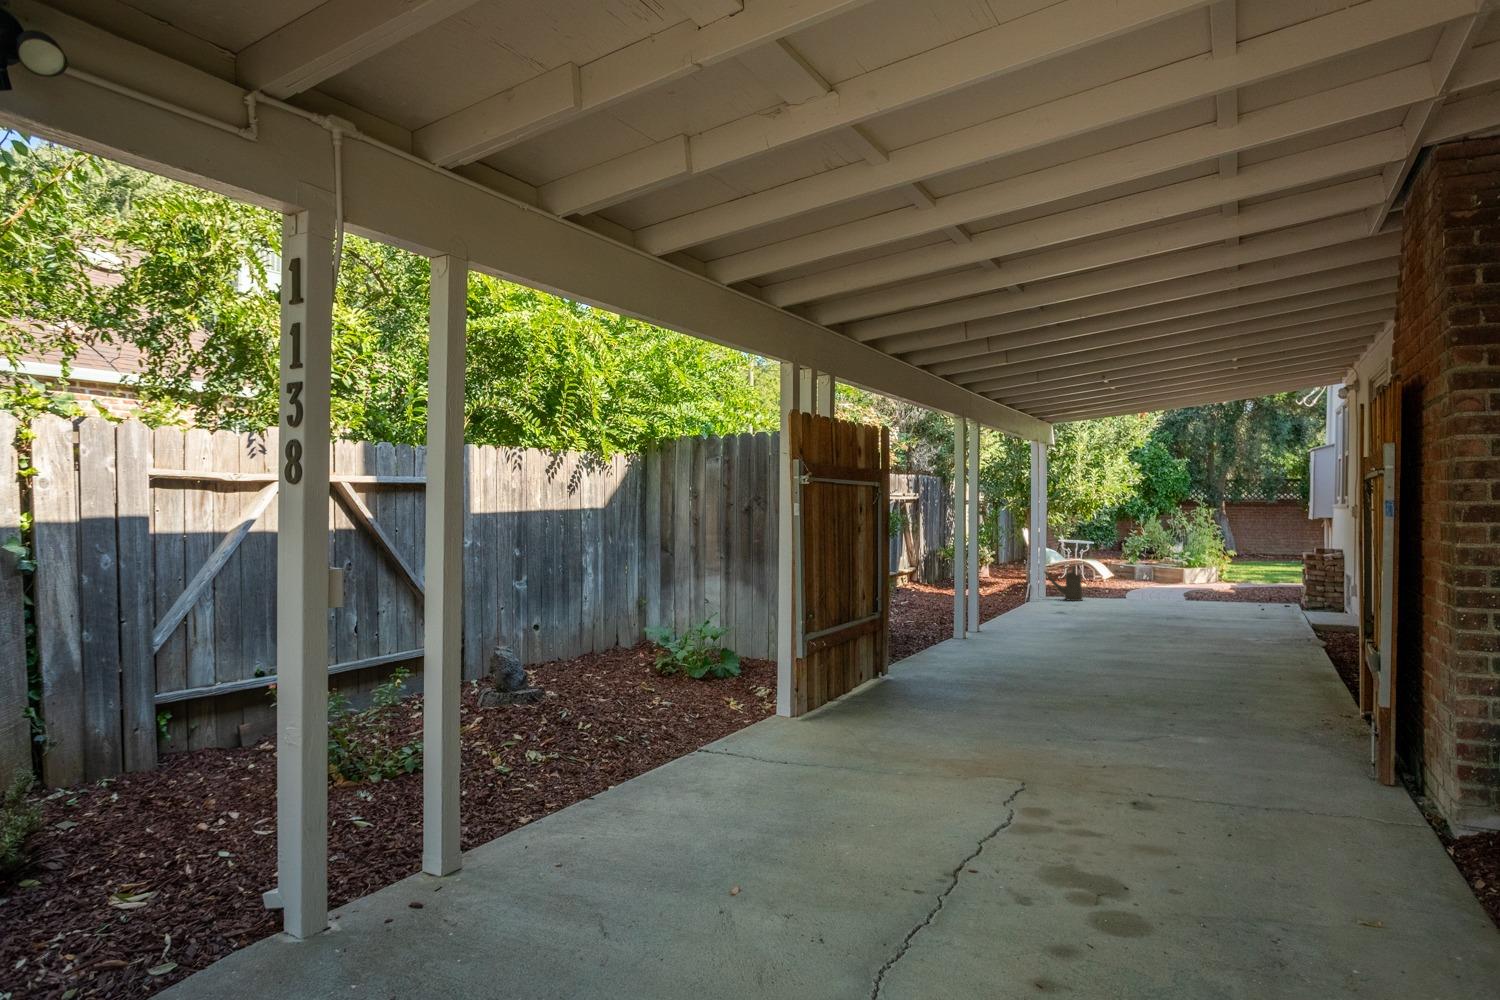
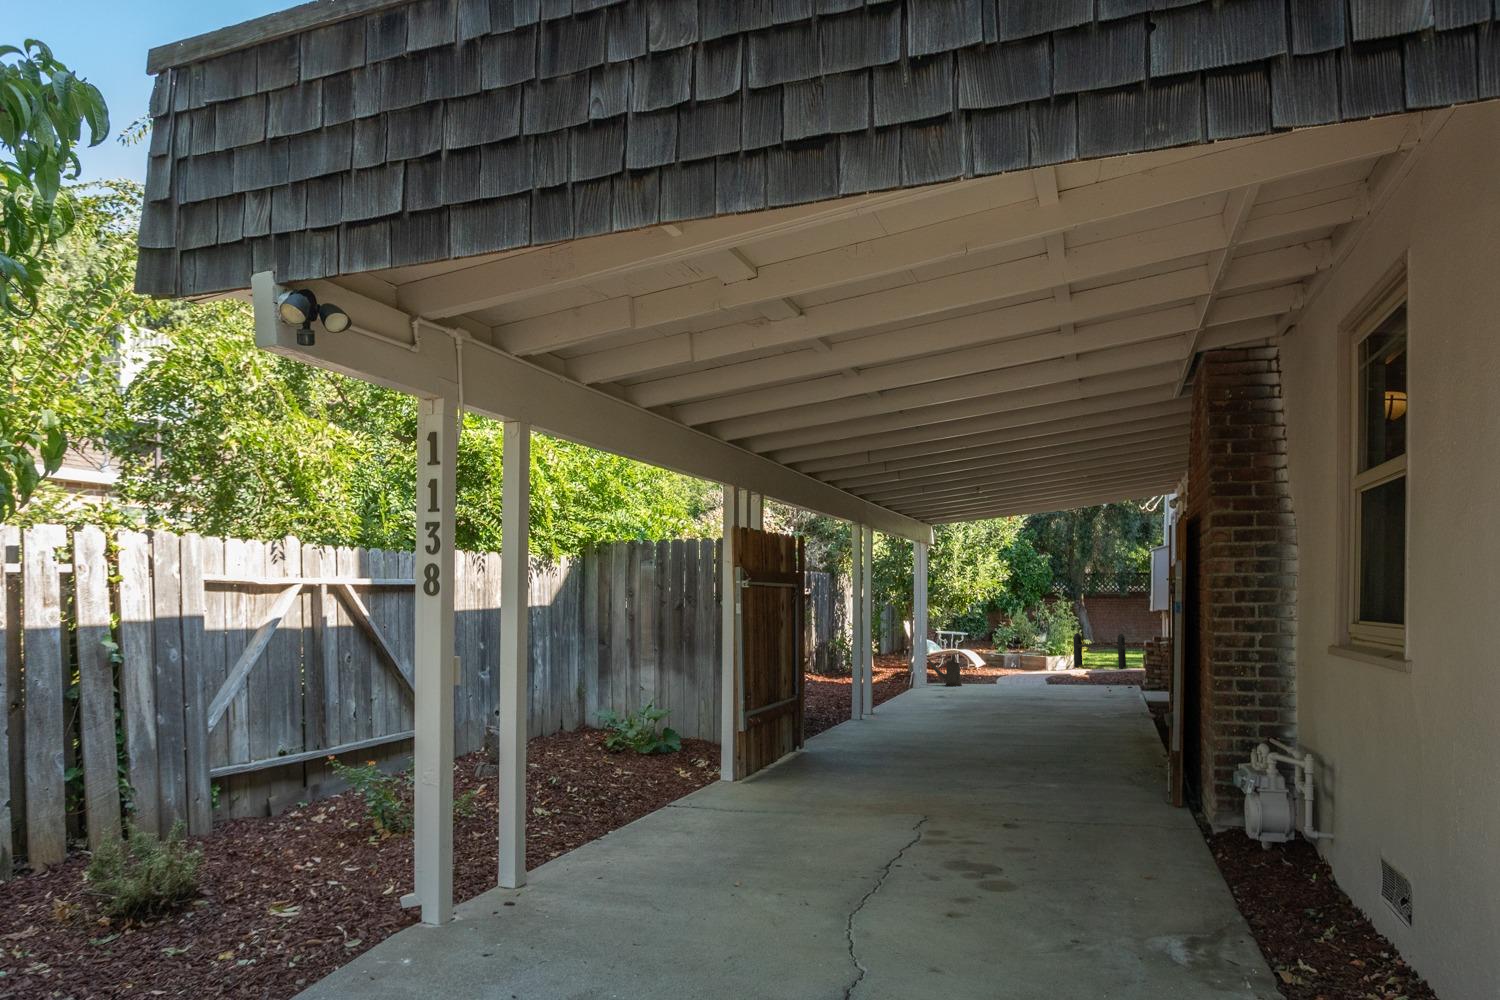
bench: none [1216,543,1278,583] -> present [1073,633,1126,669]

